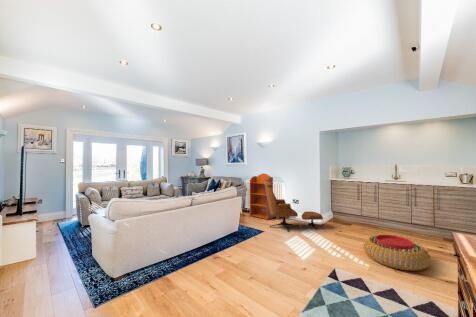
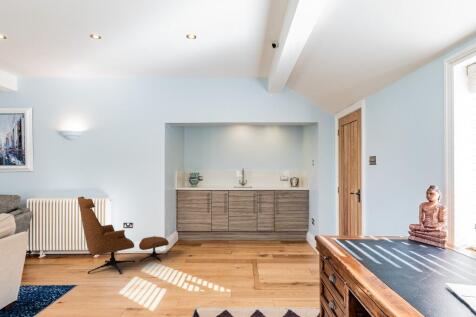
bookcase: present [249,173,273,220] -> none [42,186,91,264]
pouf: present [363,235,431,271] -> none [222,249,282,286]

